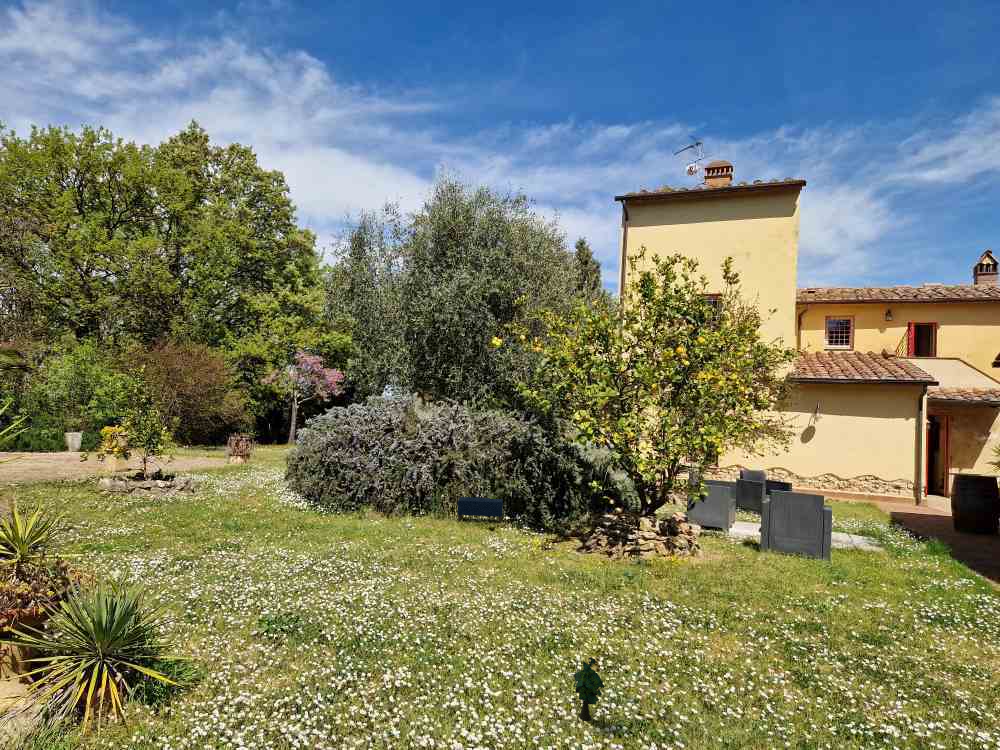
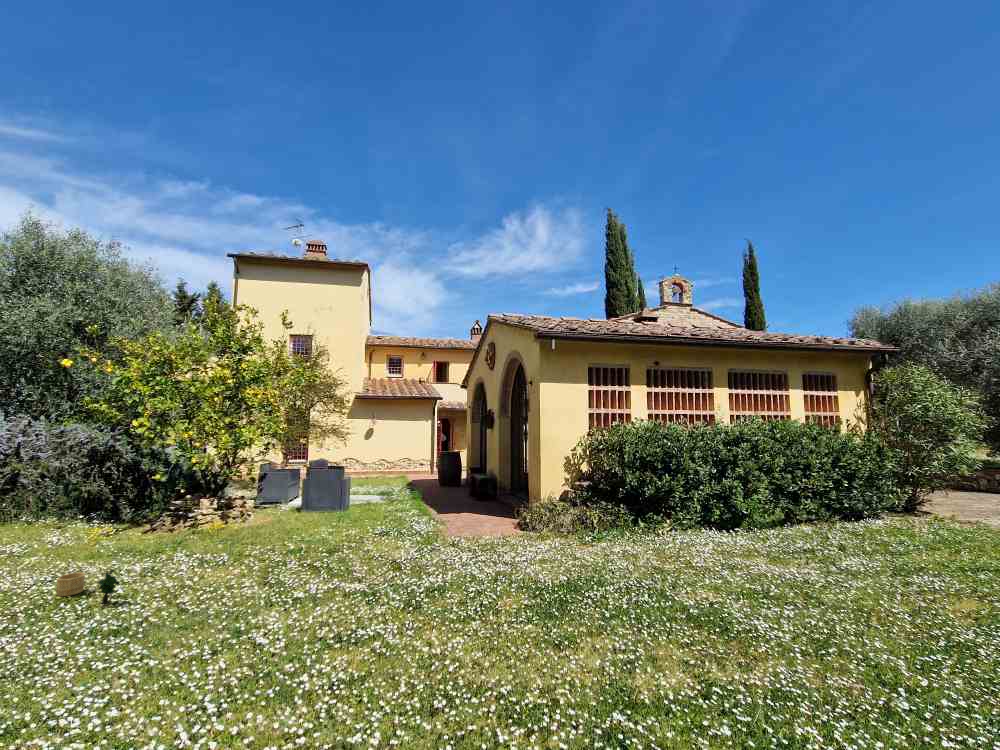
bench: present [457,497,503,523] -> none [21,501,78,526]
wooden bucket: none [510,632,545,674] -> present [56,572,85,596]

